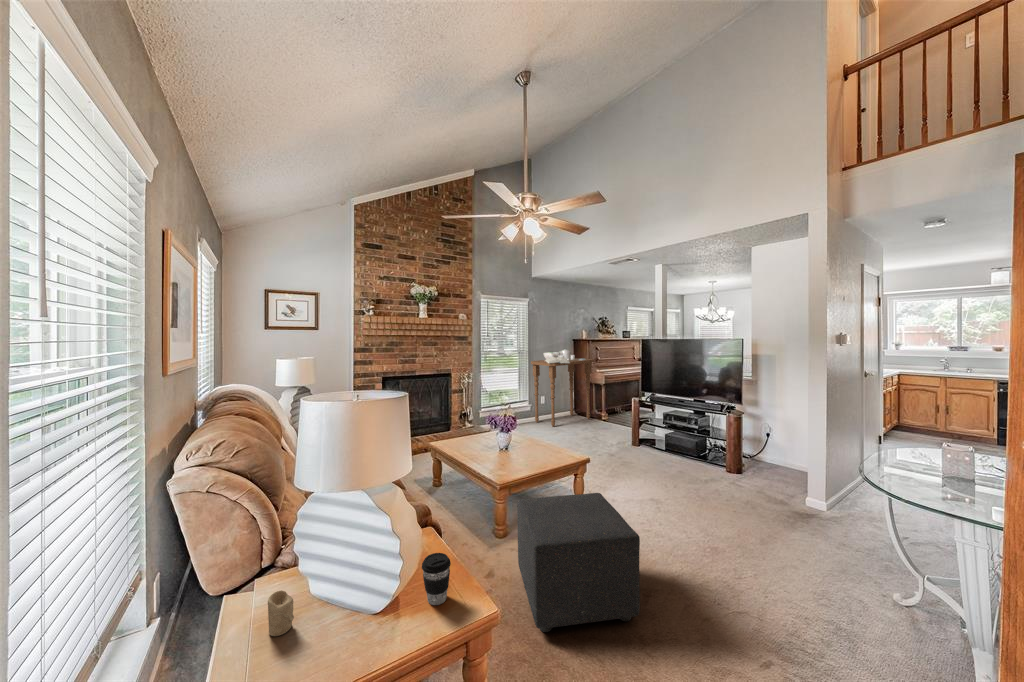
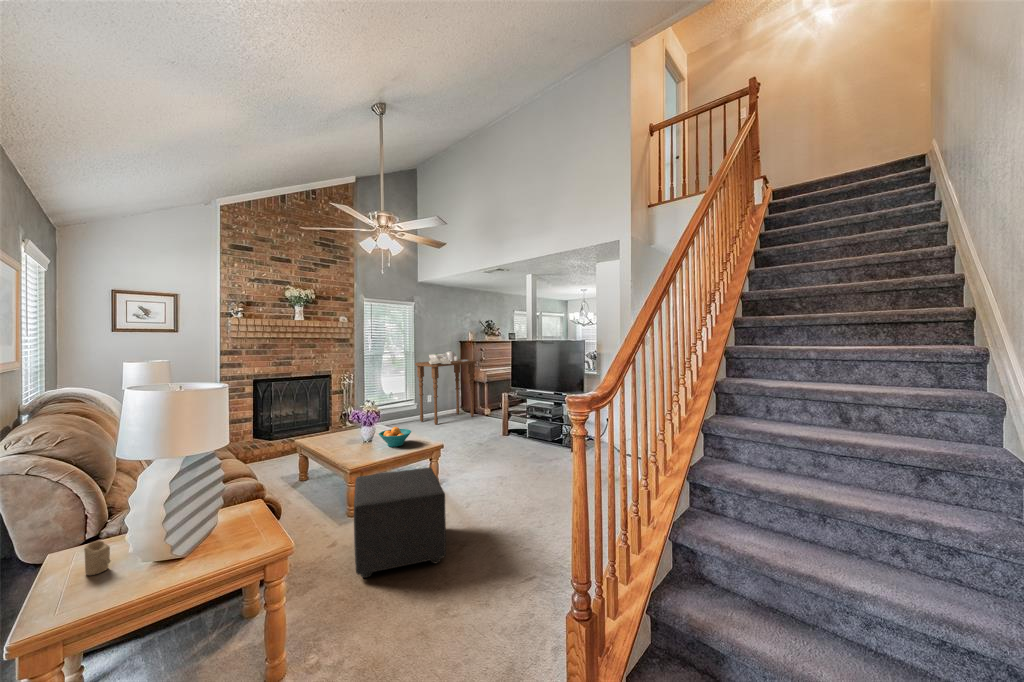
fruit bowl: none [519,435,554,458] -> present [379,427,411,447]
coffee cup: present [422,553,451,605] -> none [232,506,259,545]

